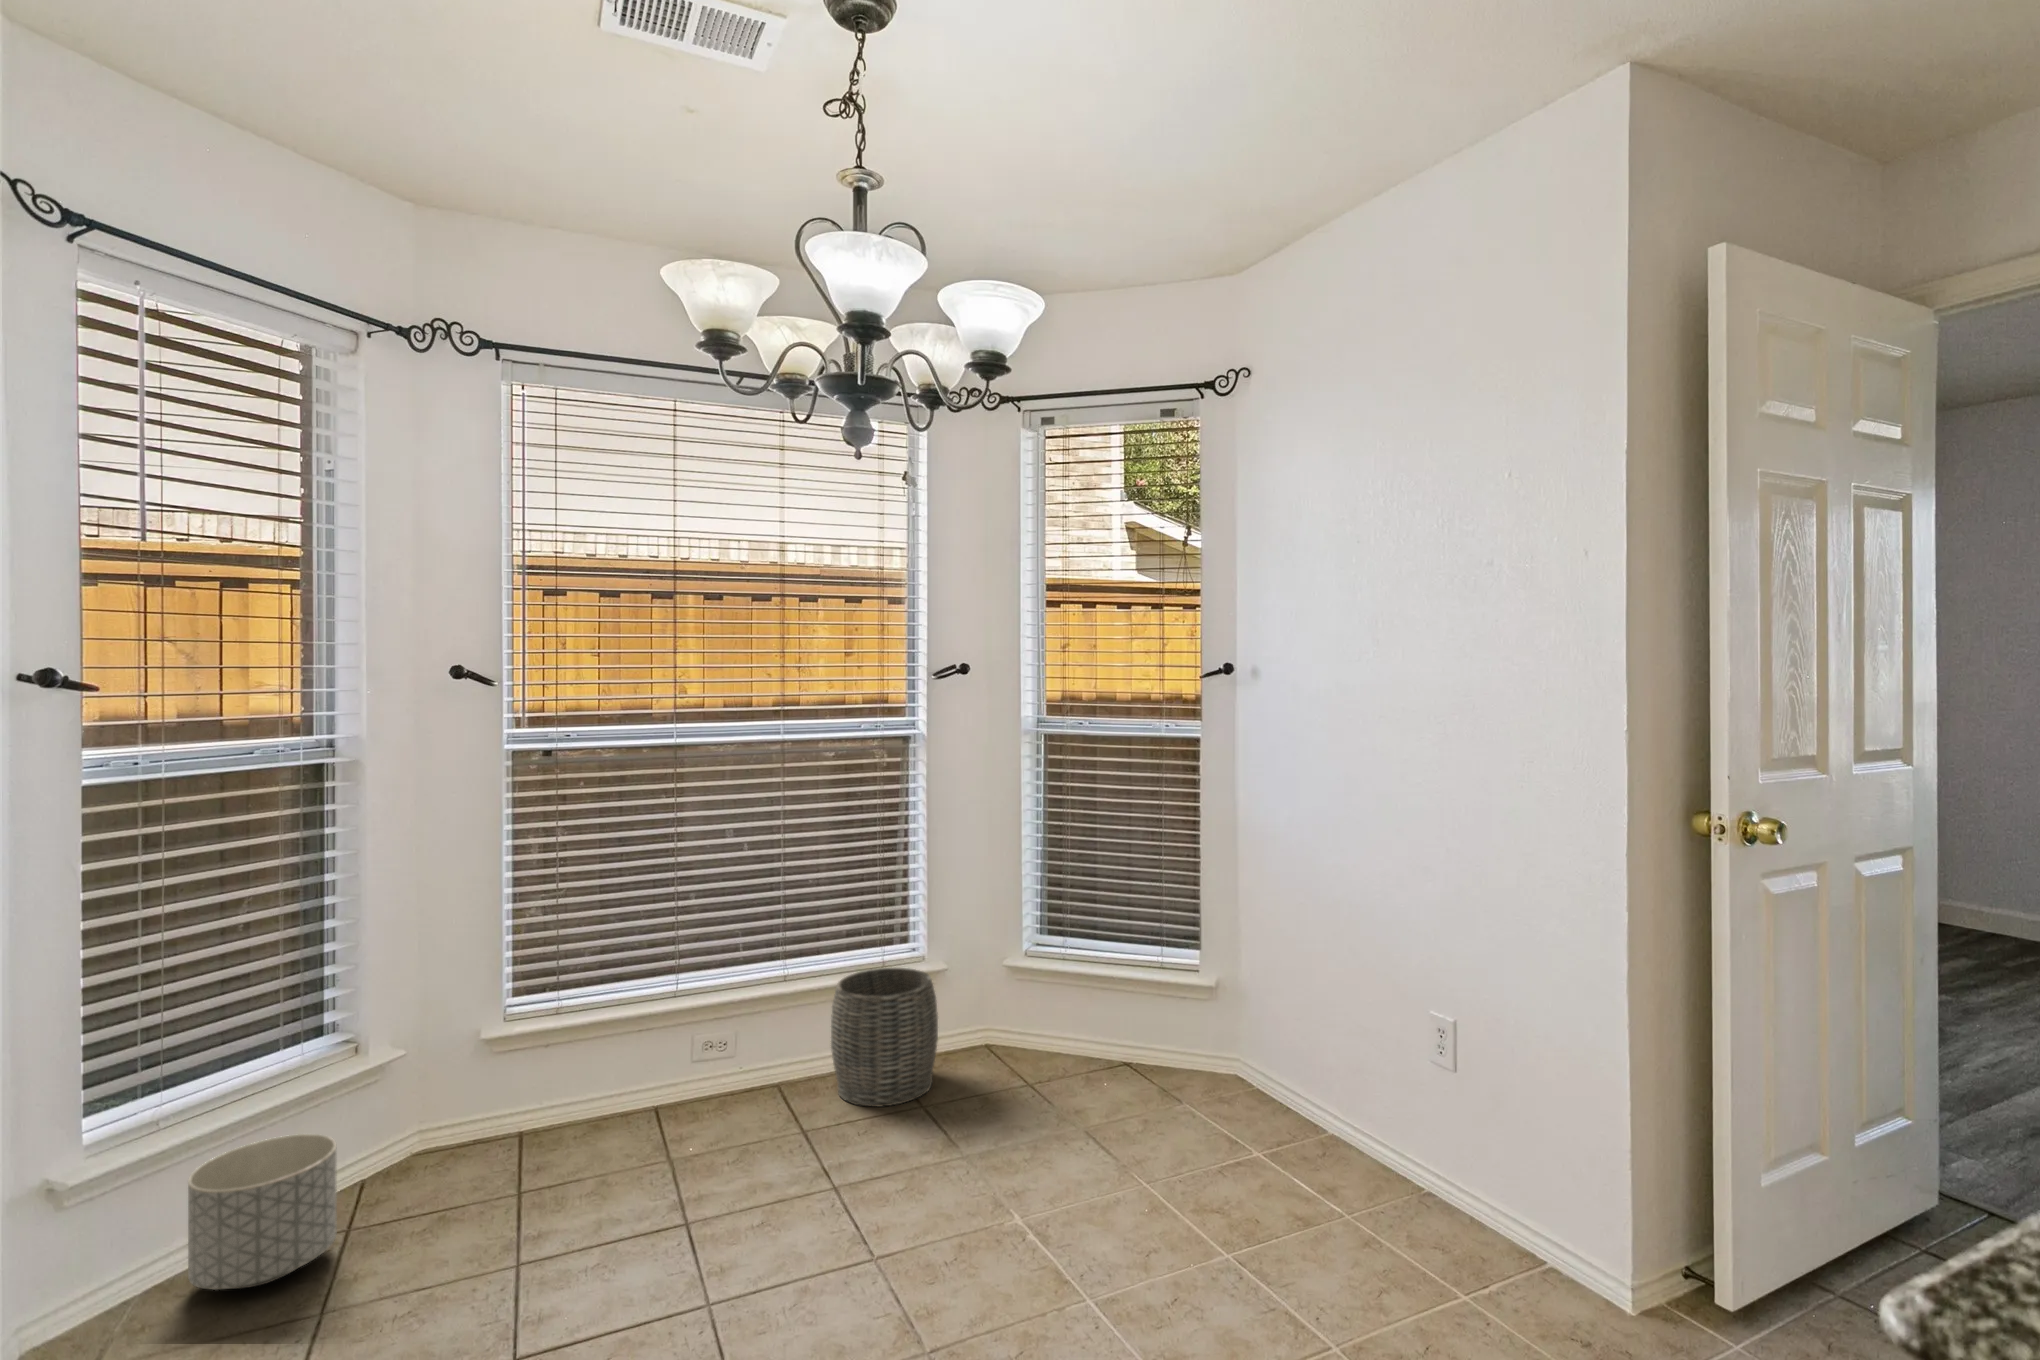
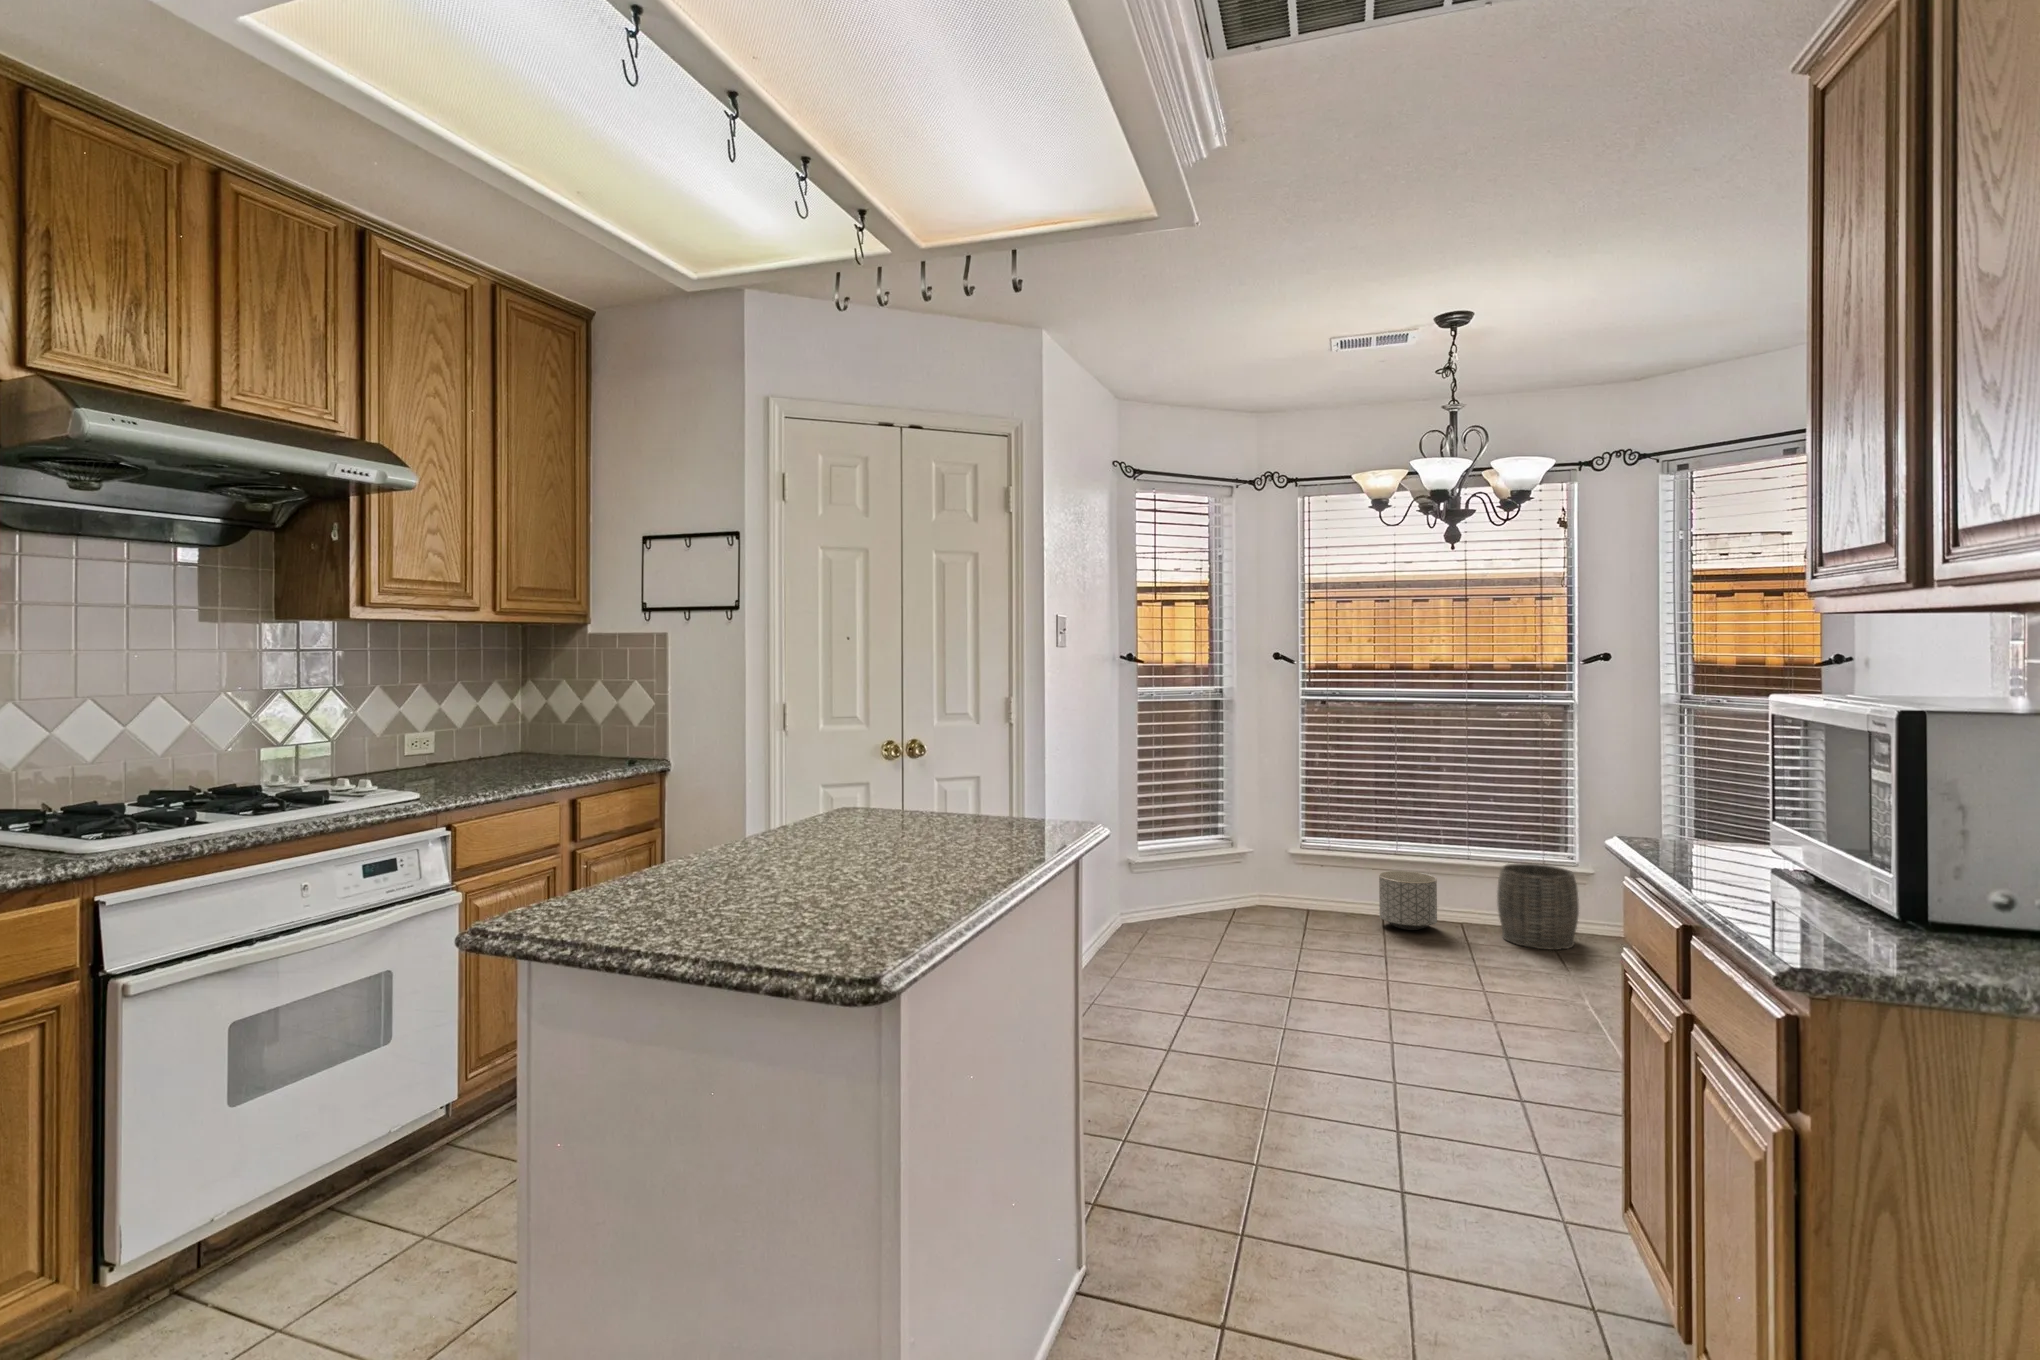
planter: present [188,1134,337,1290] -> present [1379,871,1437,930]

